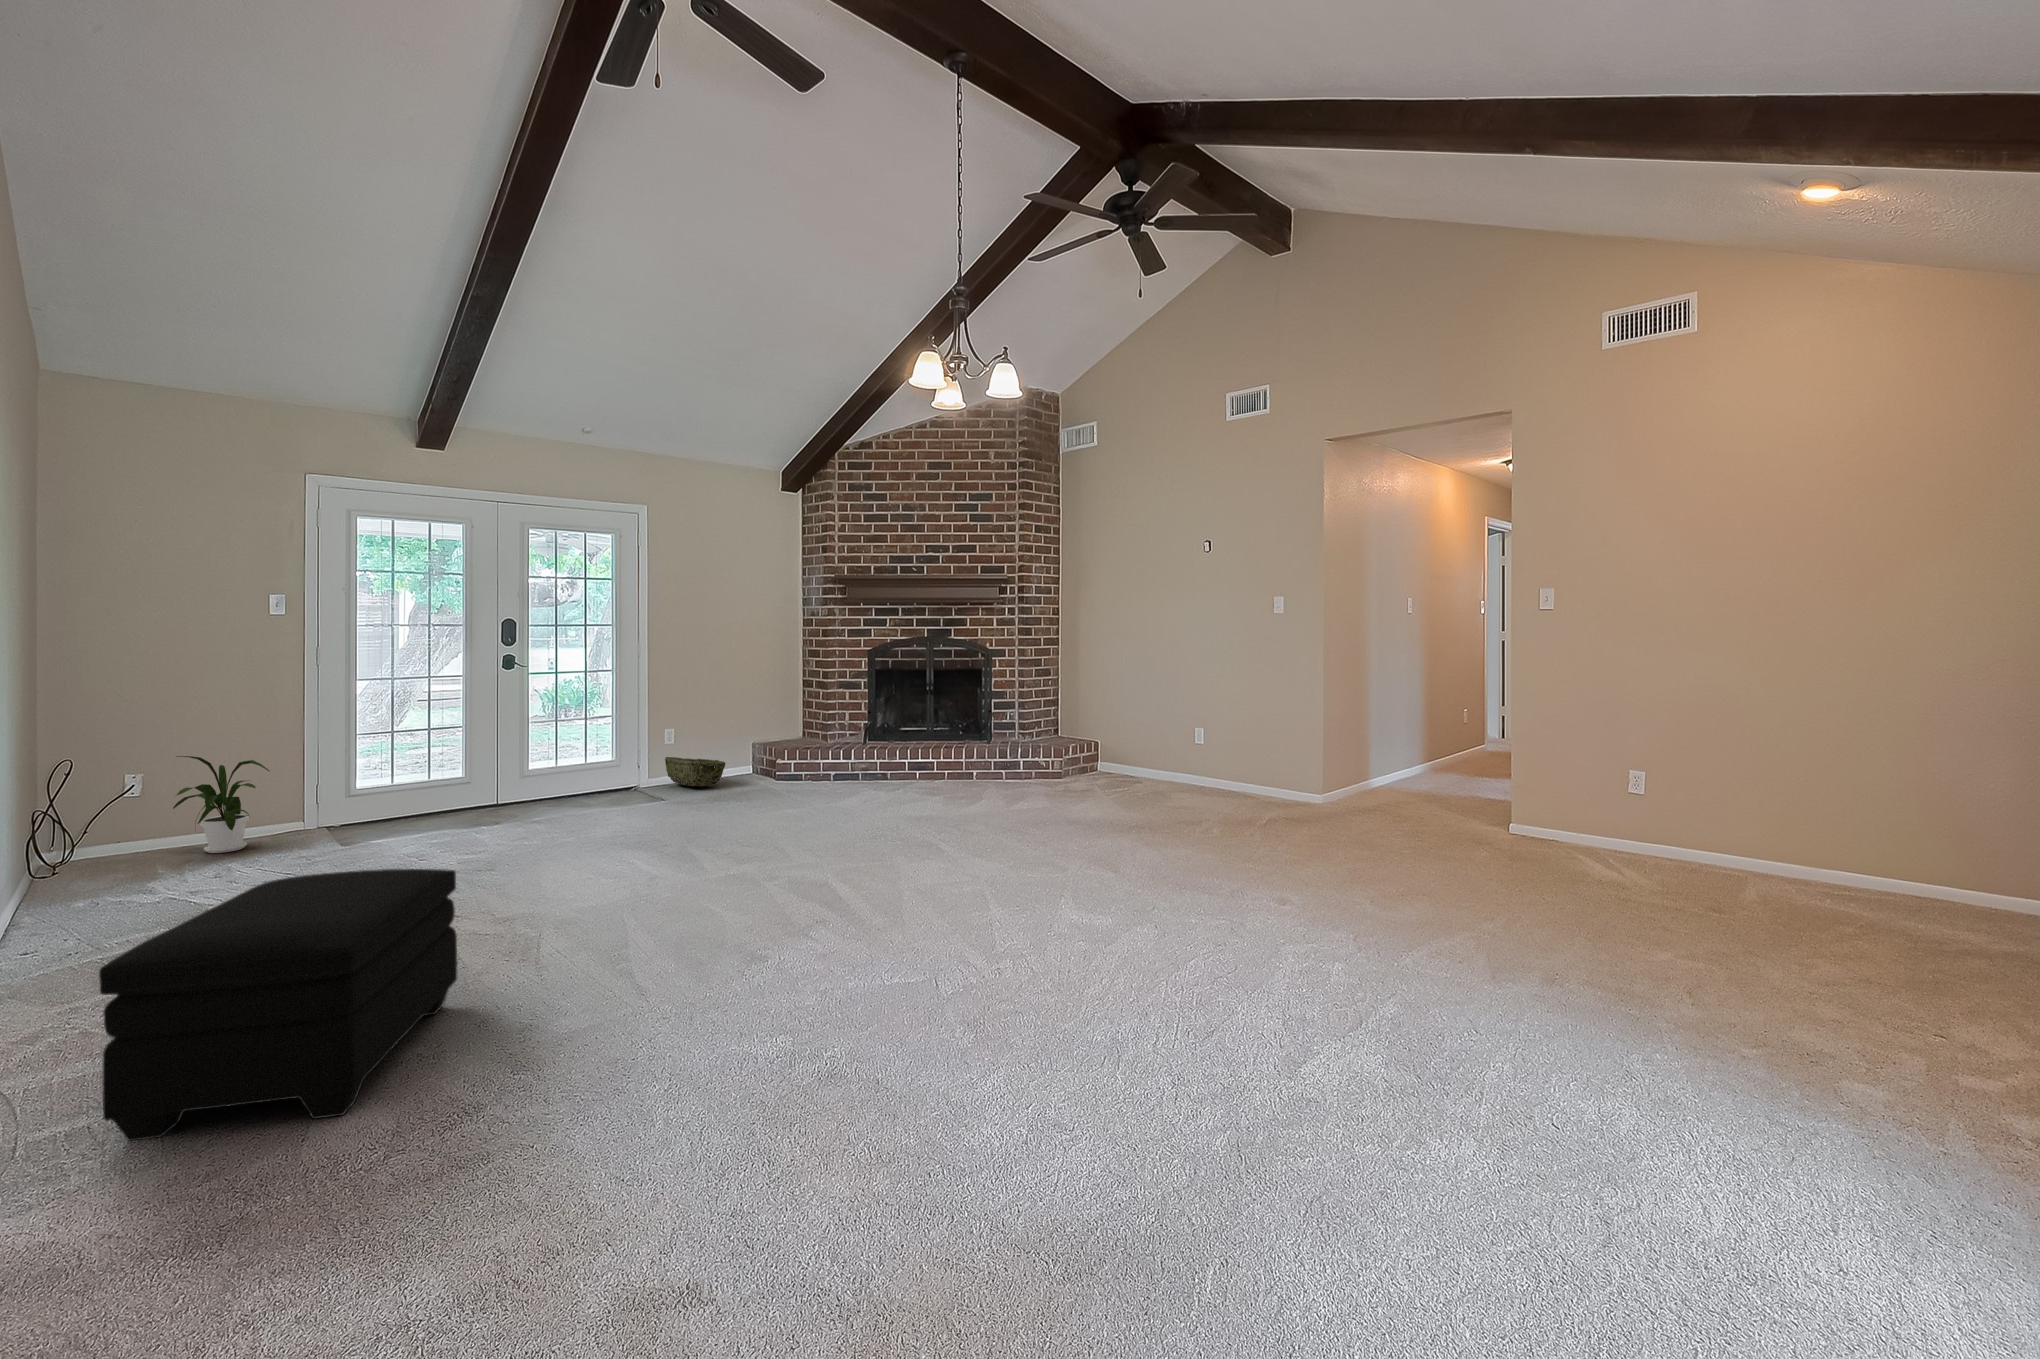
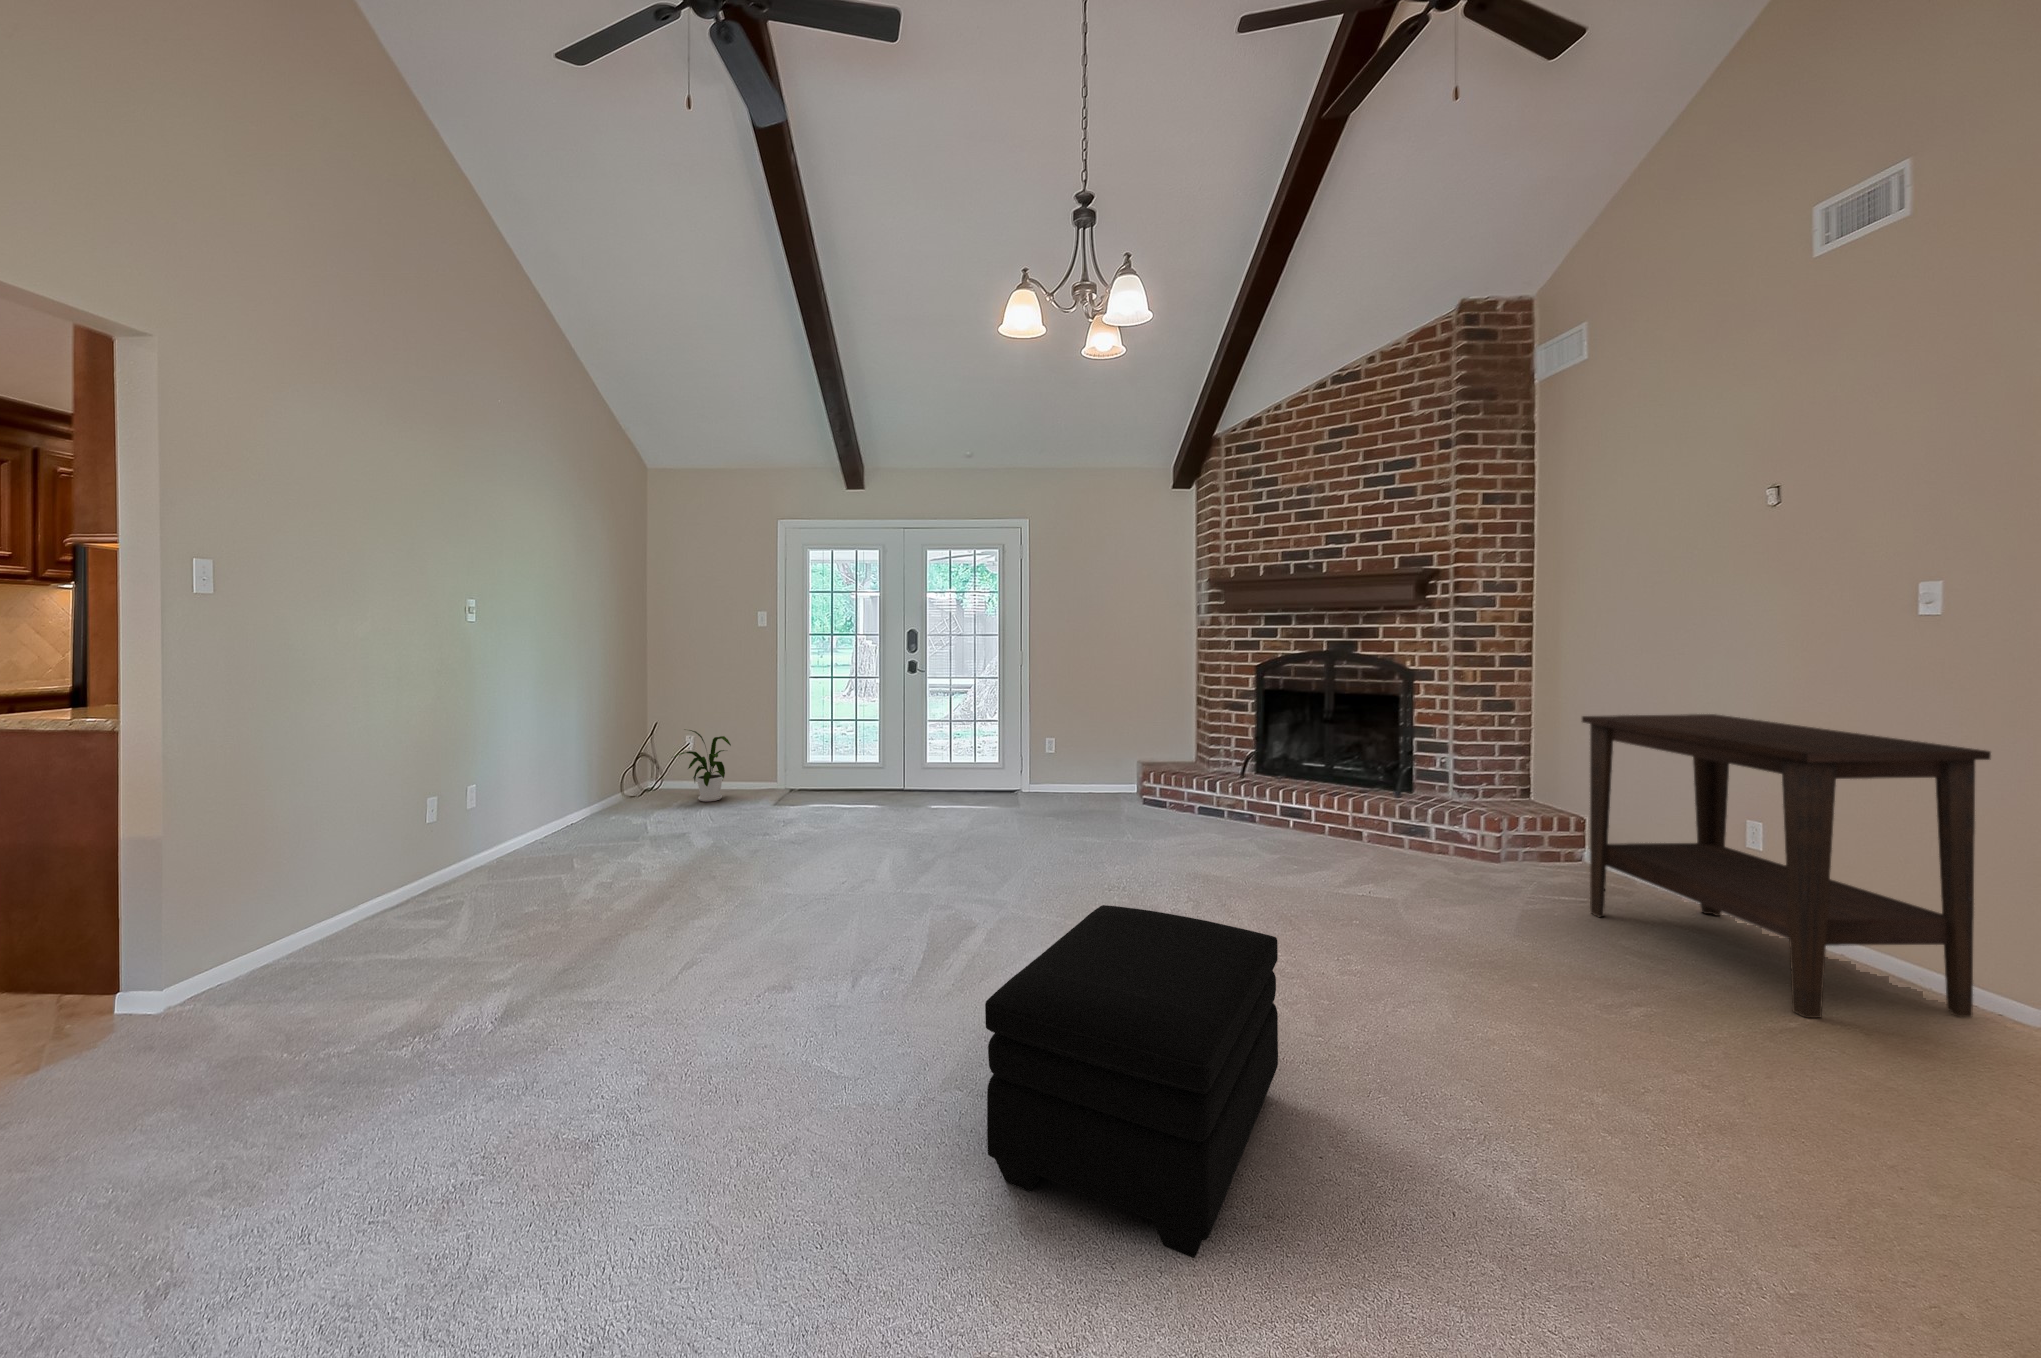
side table: none [1119,667,1281,810] -> present [1582,714,1991,1018]
woven basket: present [665,757,726,787] -> none [1038,763,1085,799]
ottoman: present [99,869,457,1141] -> present [985,905,1278,1258]

